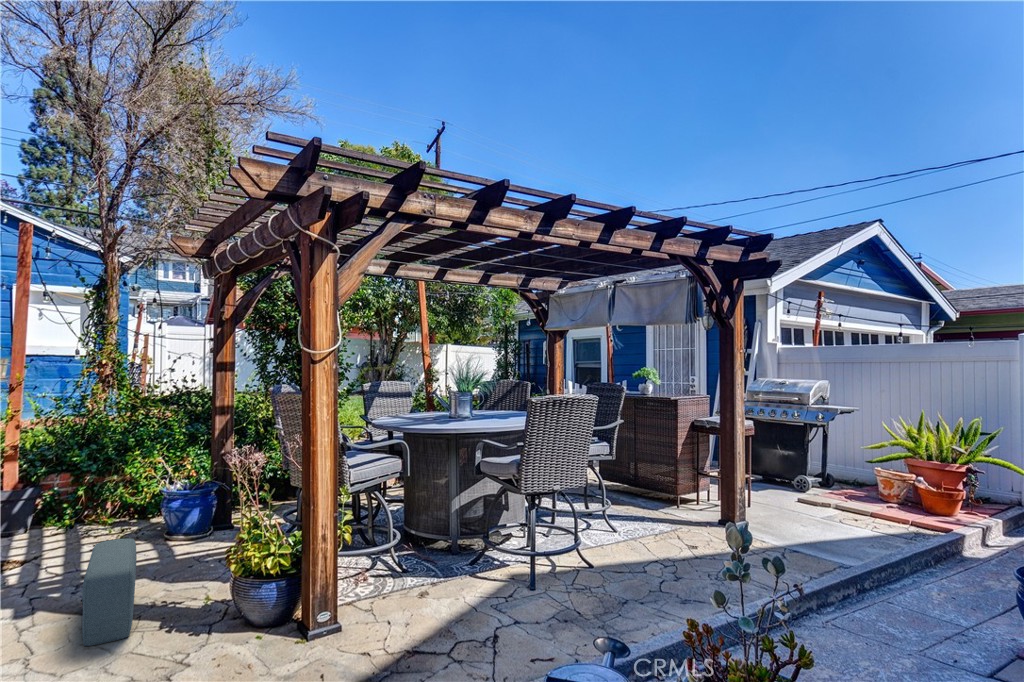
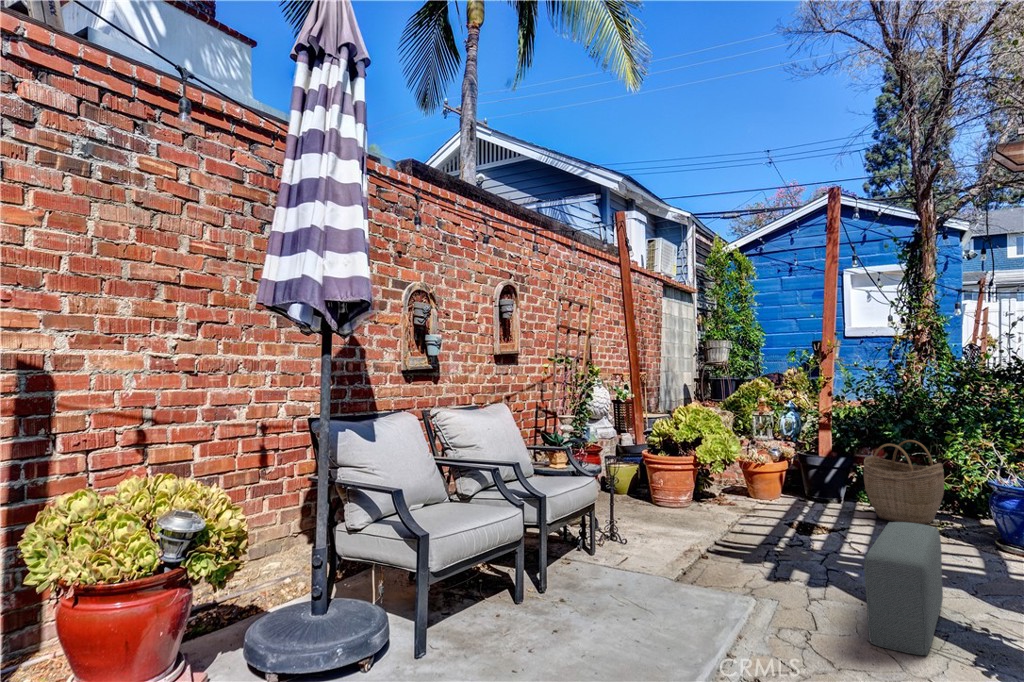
woven basket: none [55,466,126,538] -> present [864,440,944,524]

